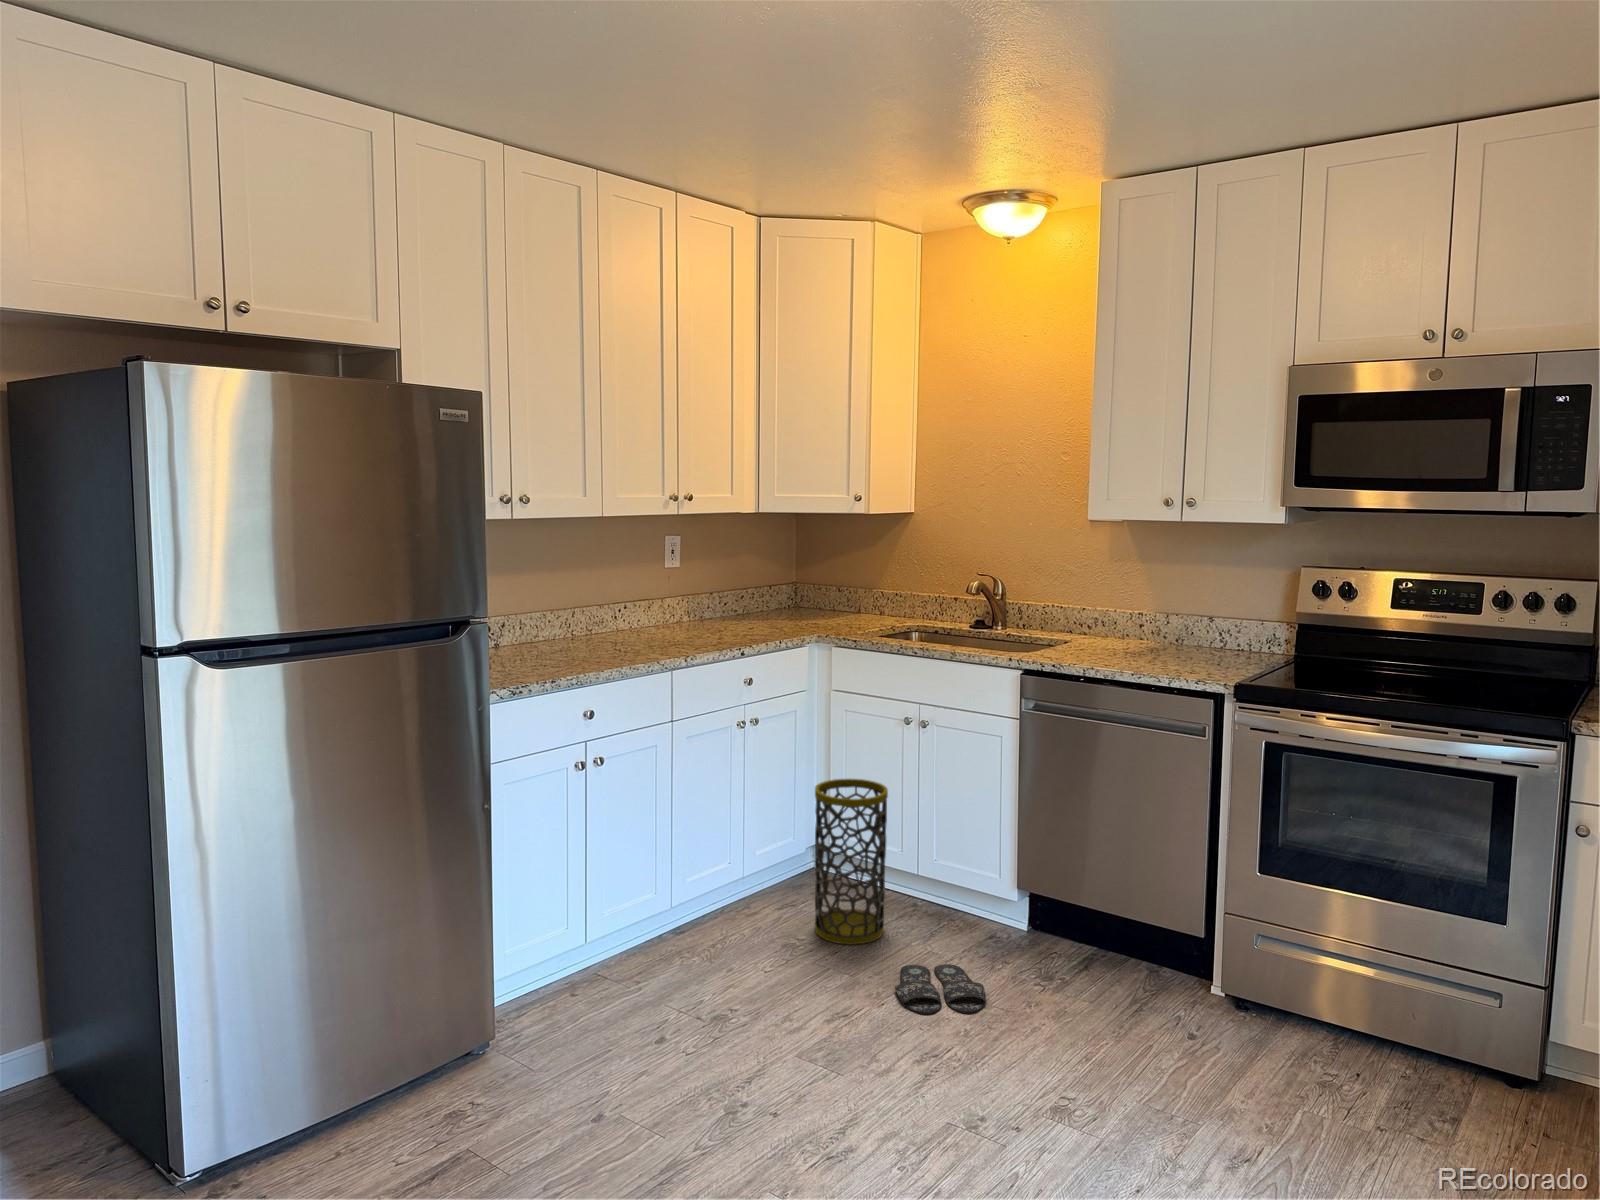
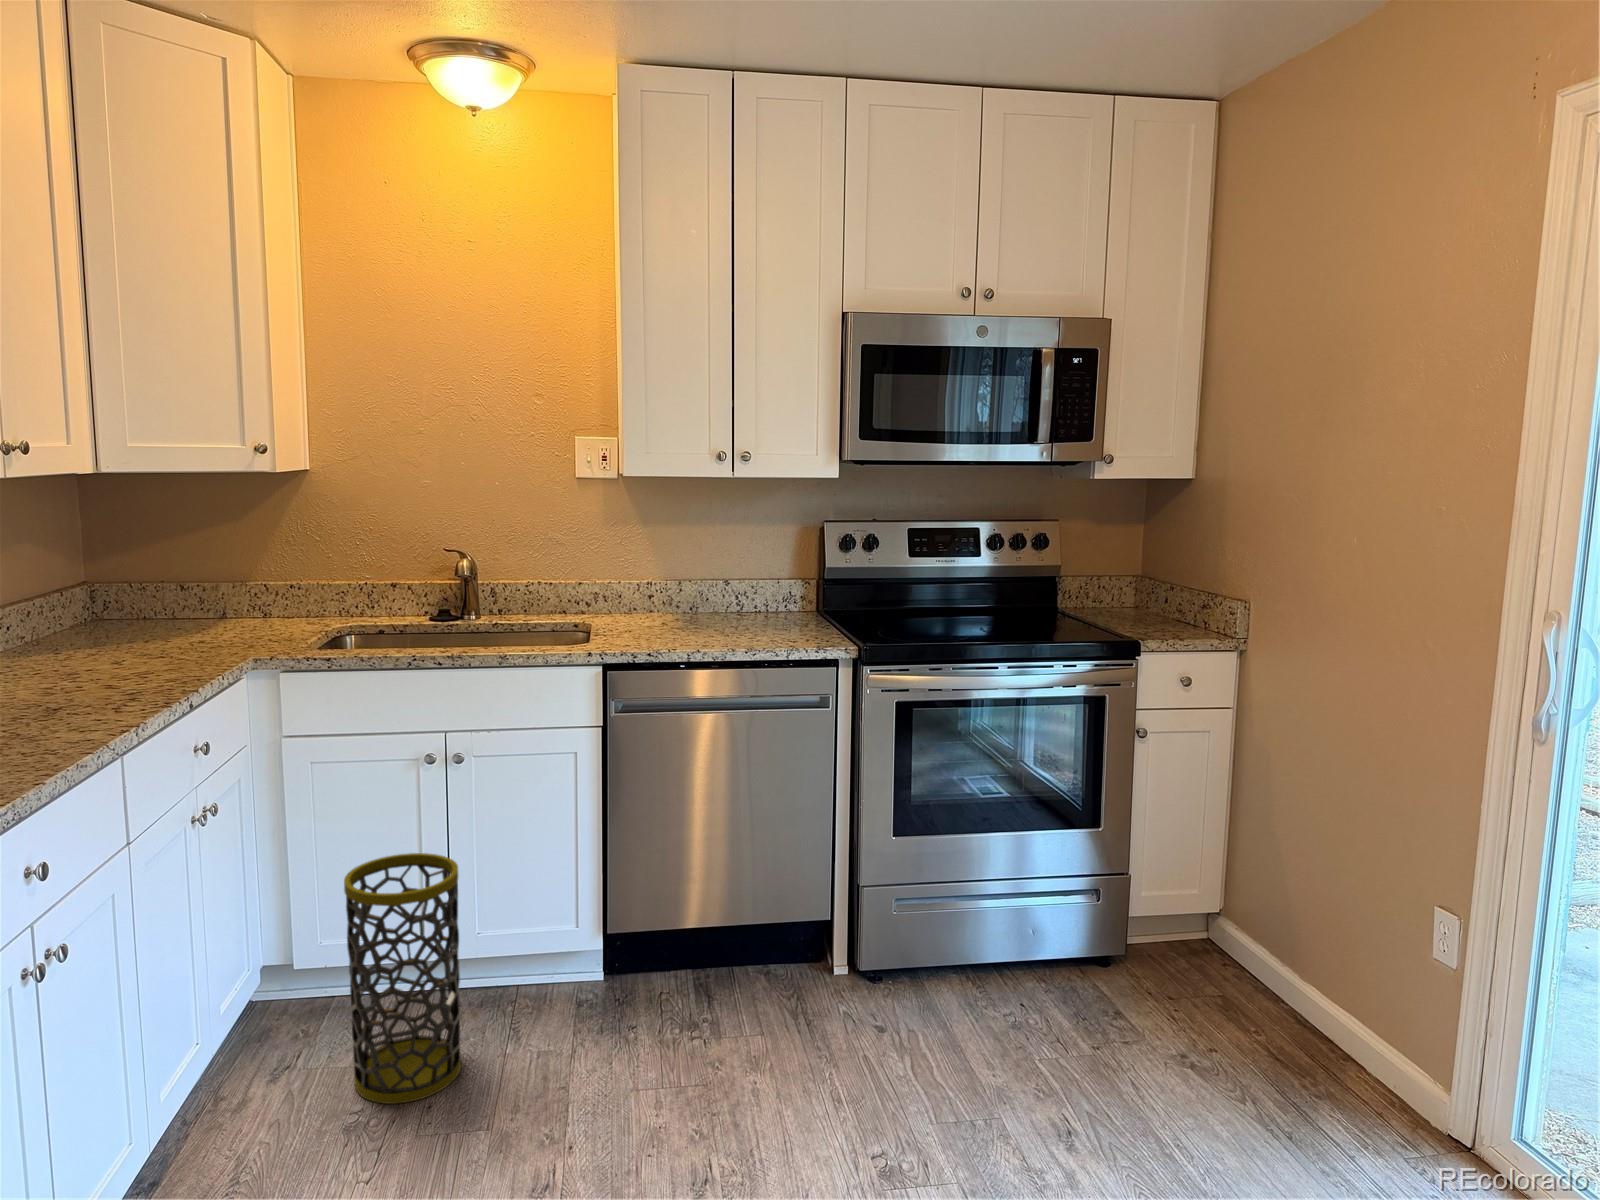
slippers: present [895,964,986,1014] -> none [538,1060,680,1148]

